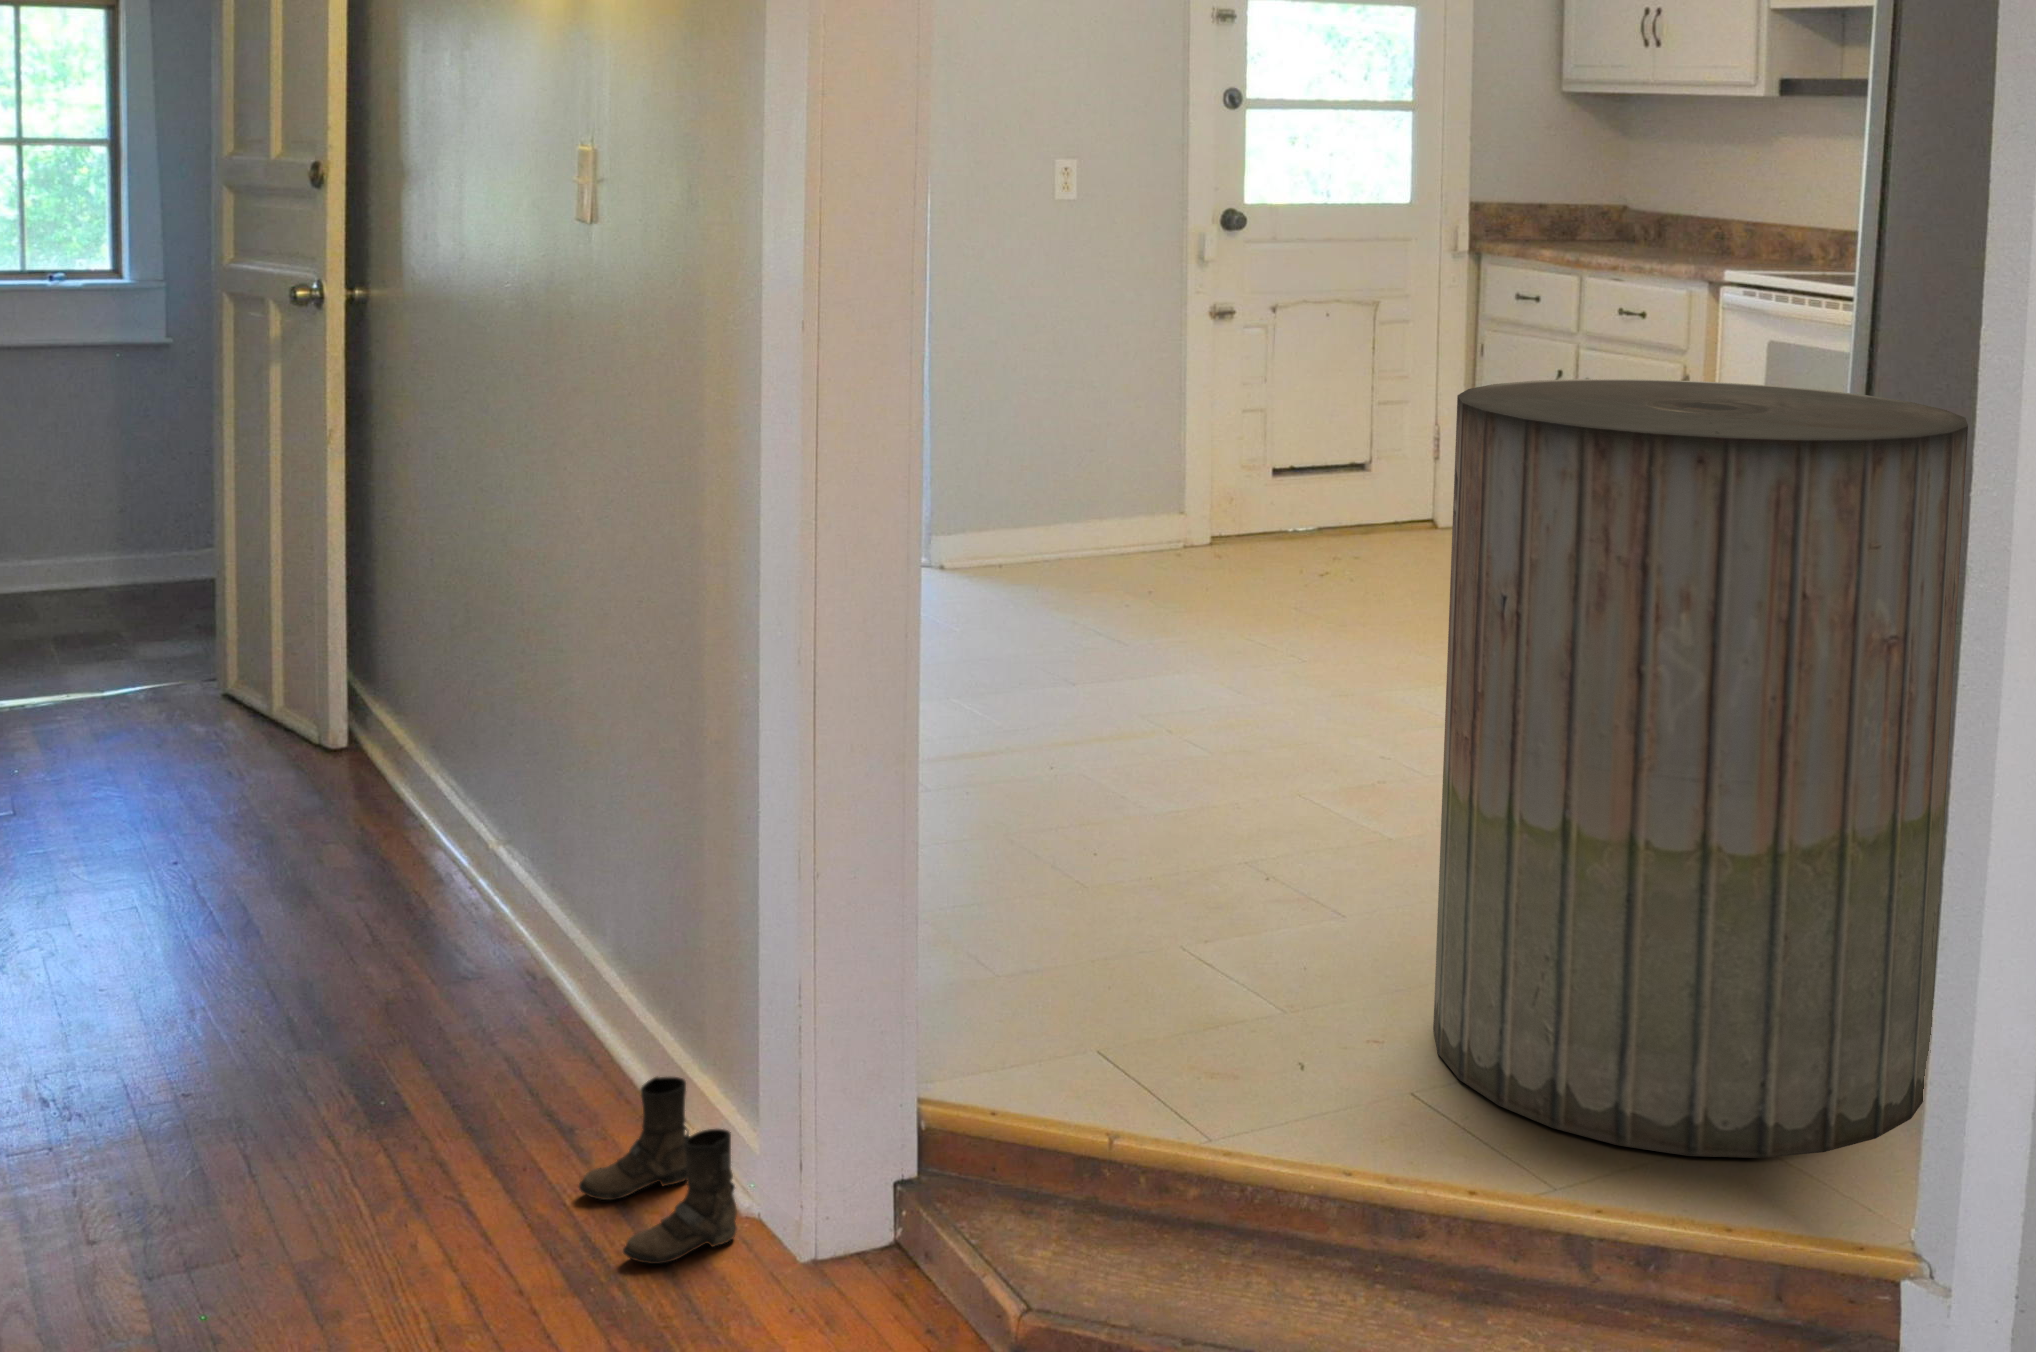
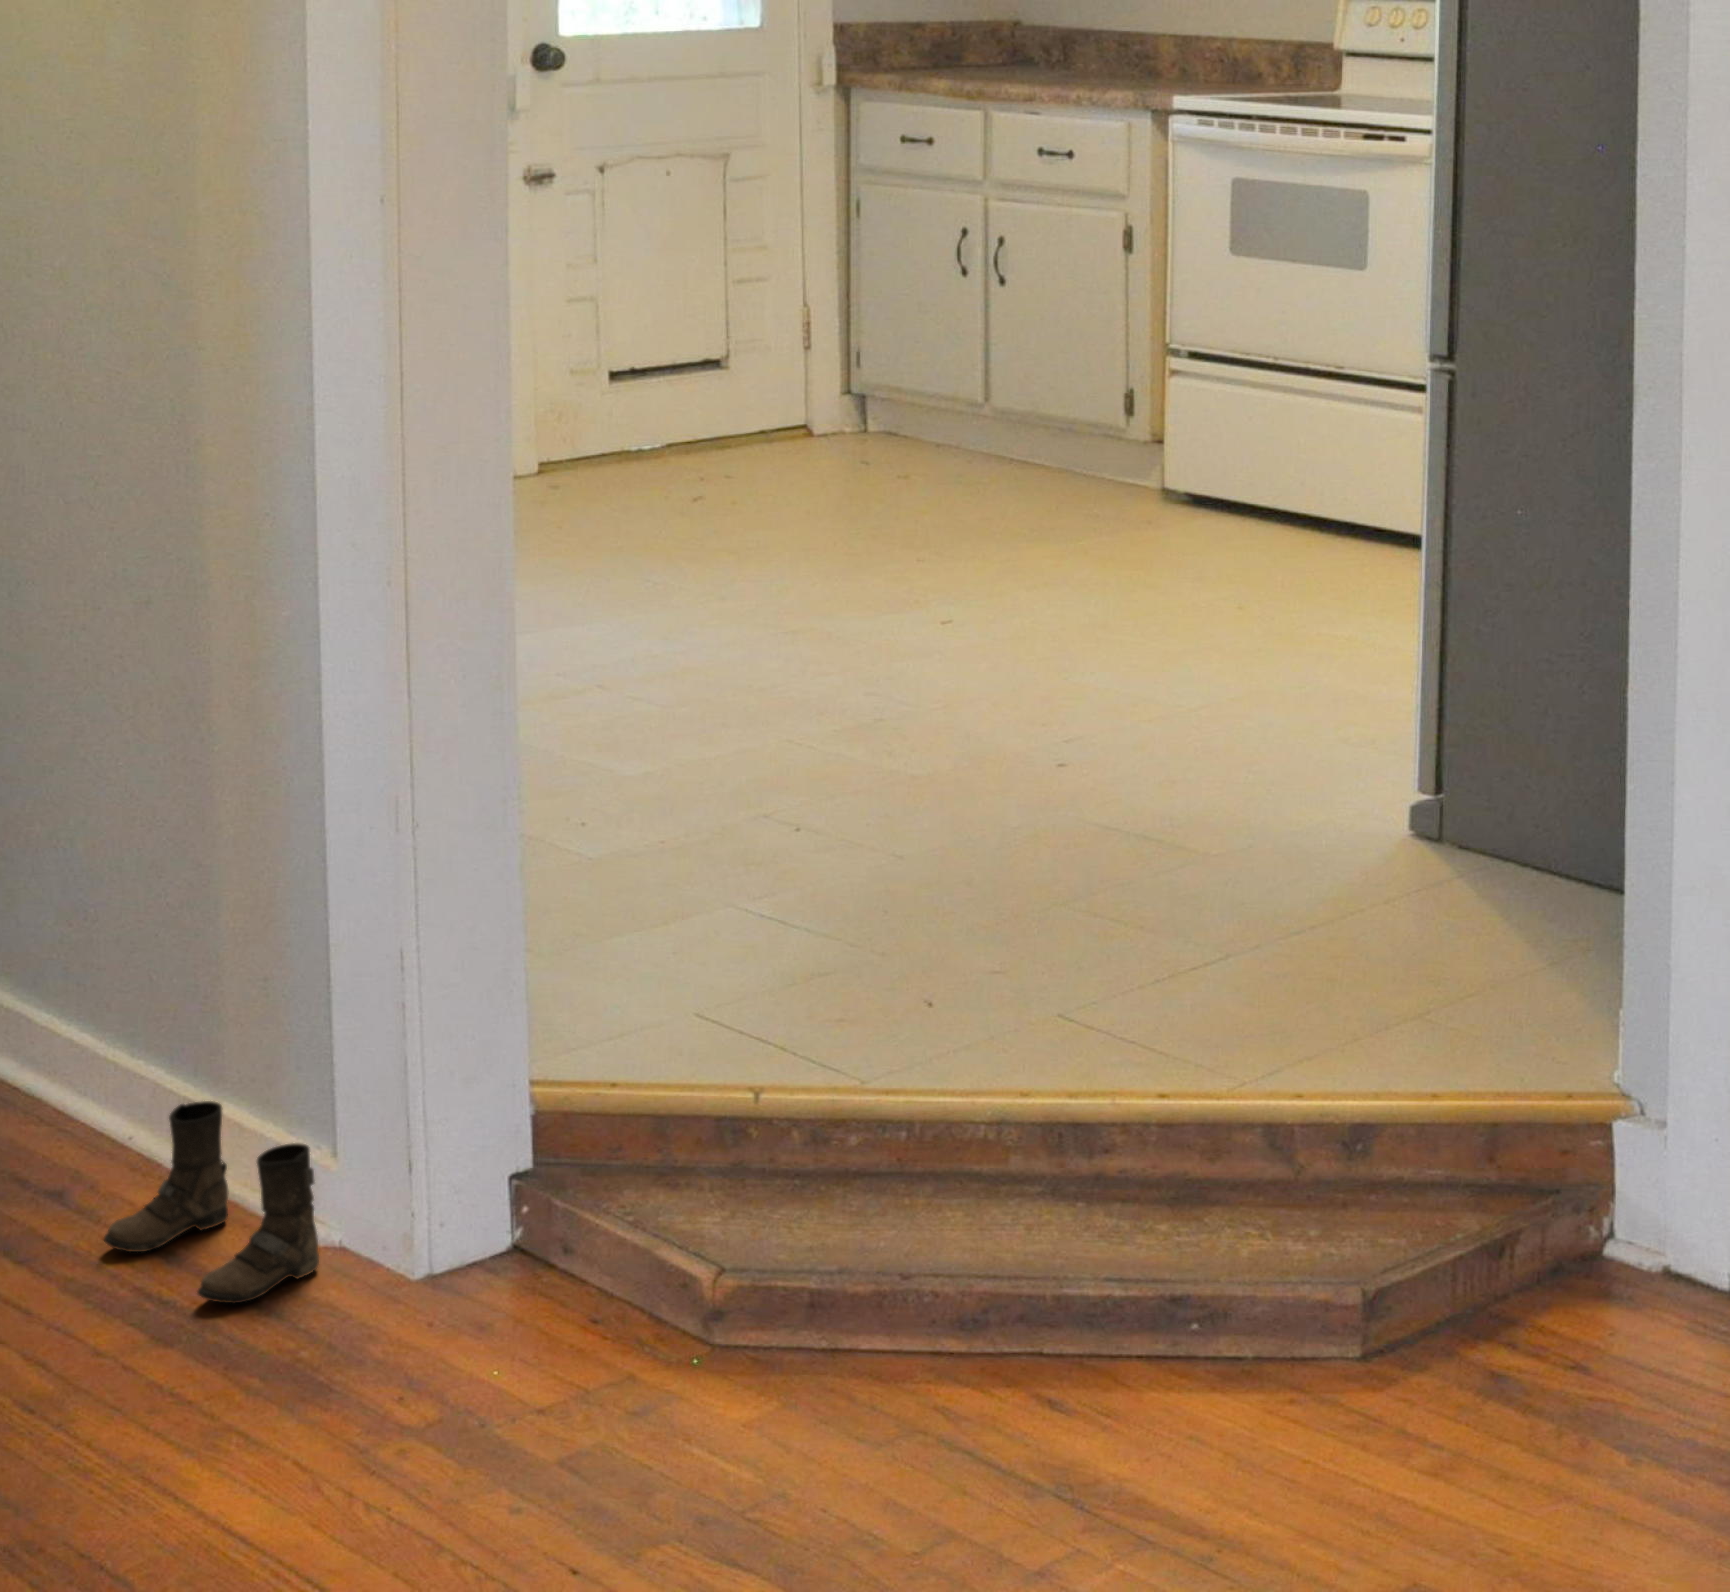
trash can: present [1433,379,1968,1158] -> none [1055,220,1598,1040]

